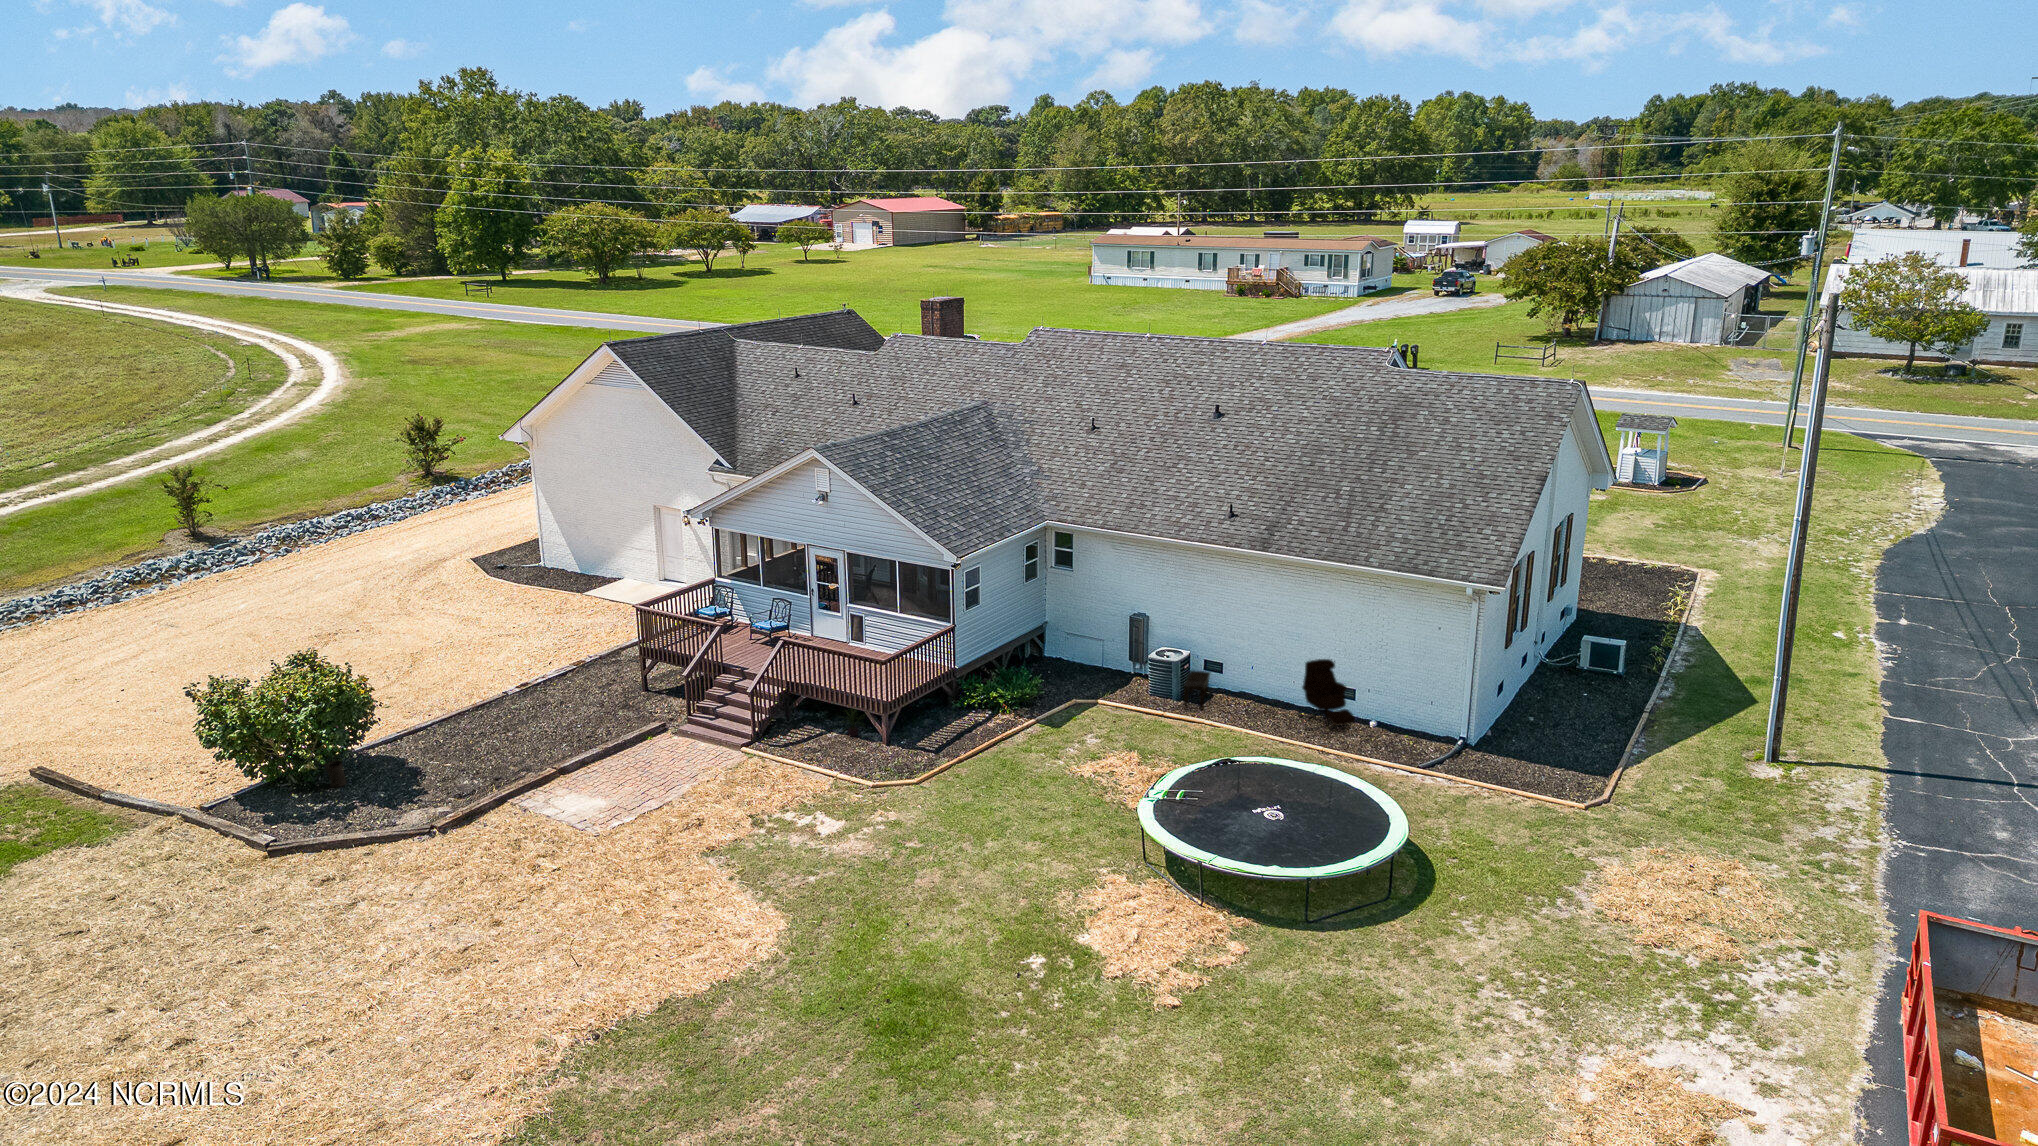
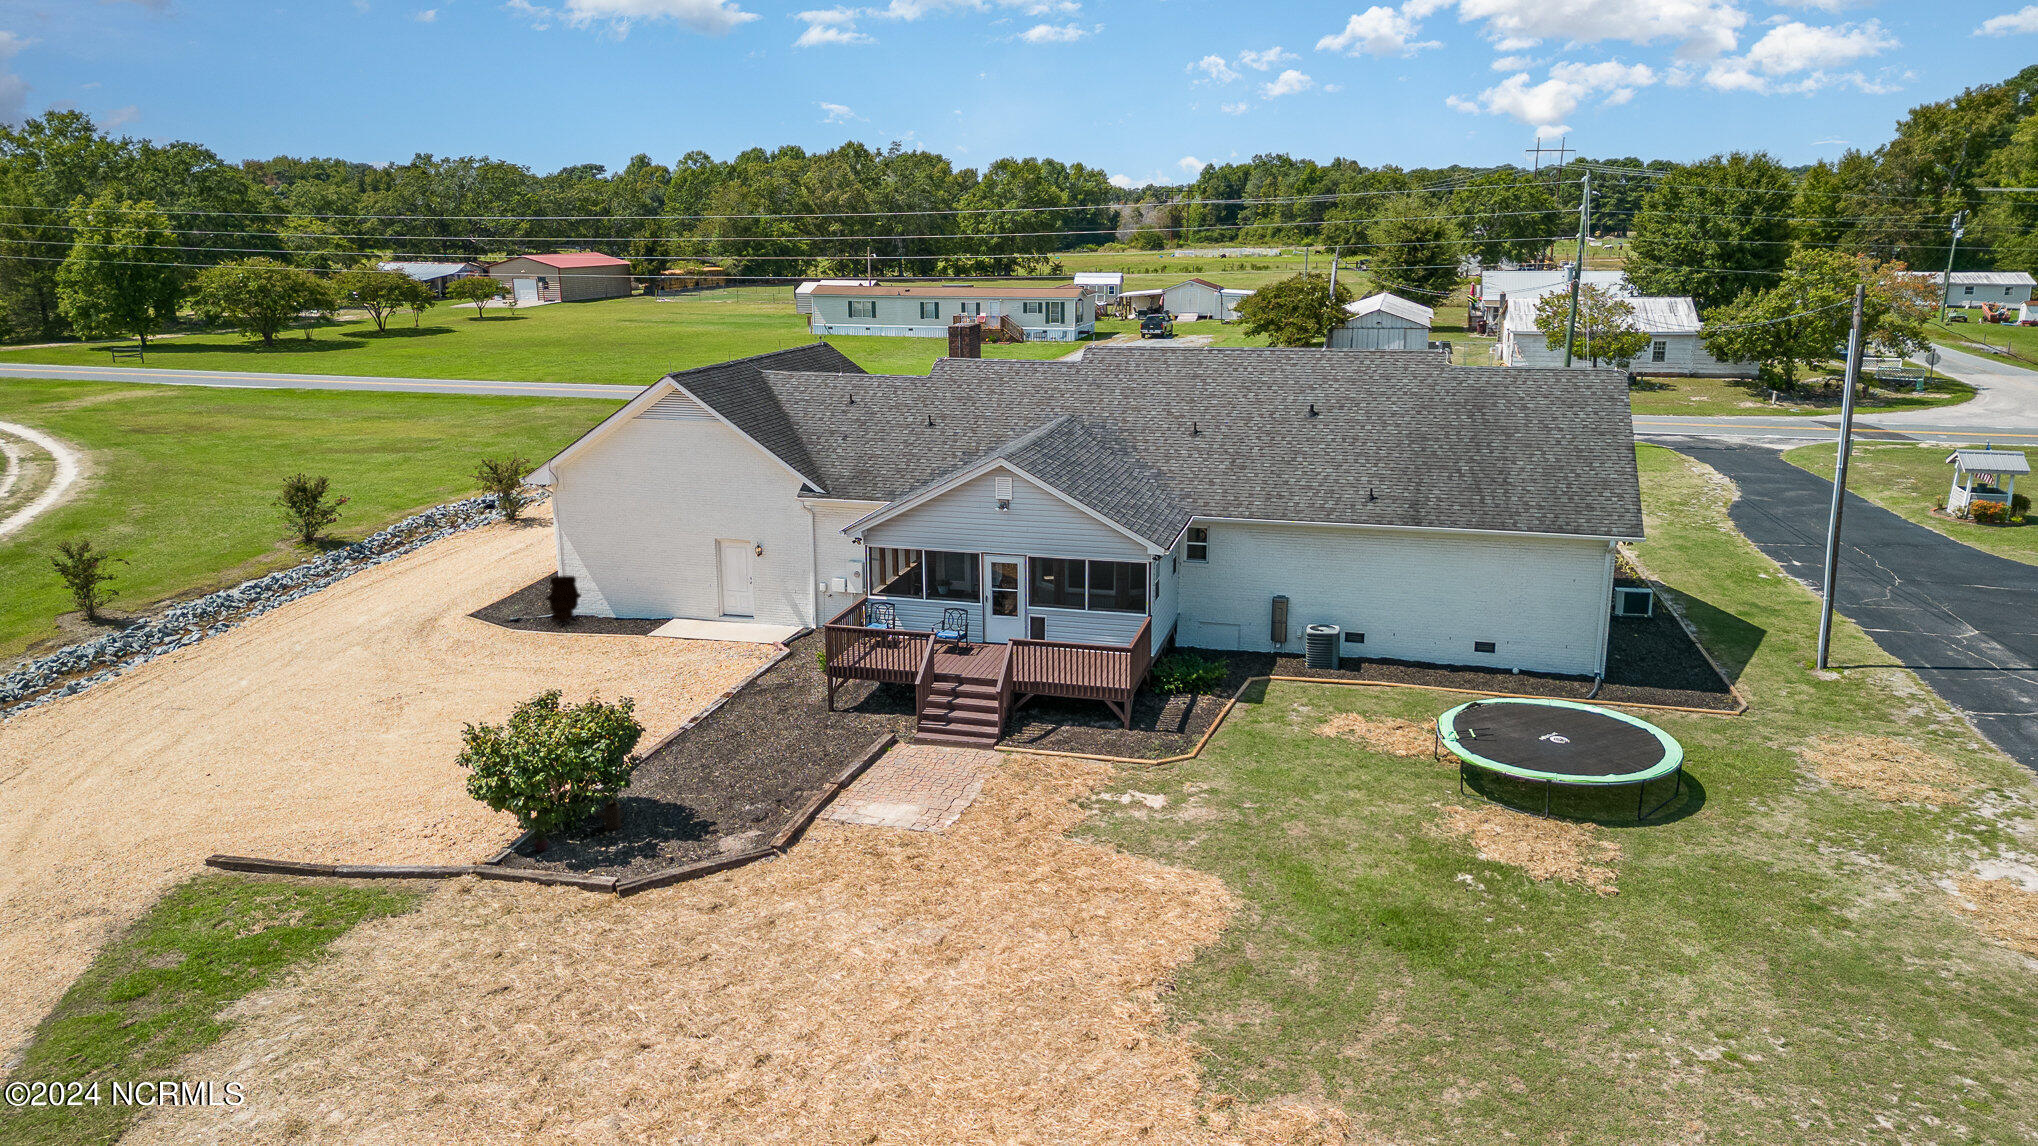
lounge chair: present [1302,659,1355,726] -> present [546,575,581,624]
bench: present [1184,671,1210,710] -> none [1344,641,1374,675]
decorative plant: present [843,708,859,737] -> present [528,815,548,851]

